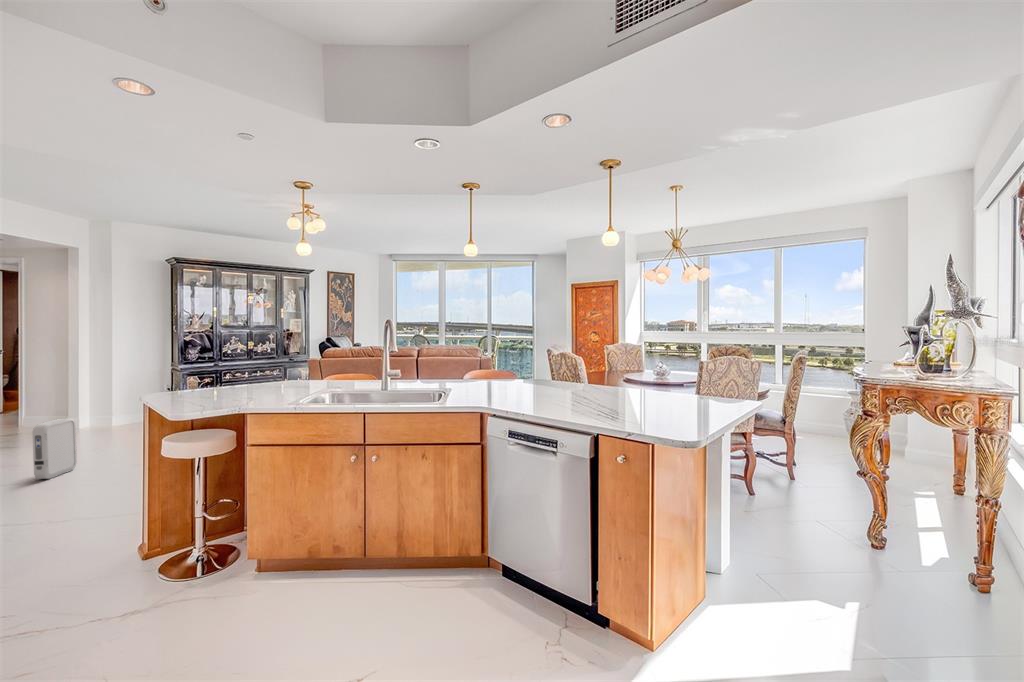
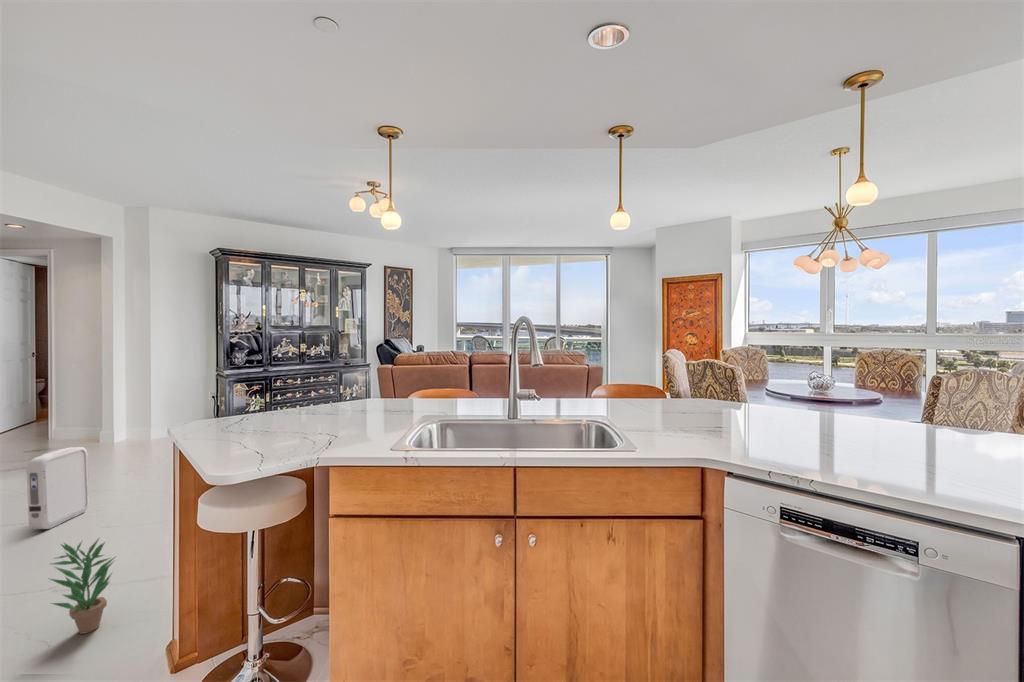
potted plant: none [78,460,123,523] -> present [50,538,114,634]

